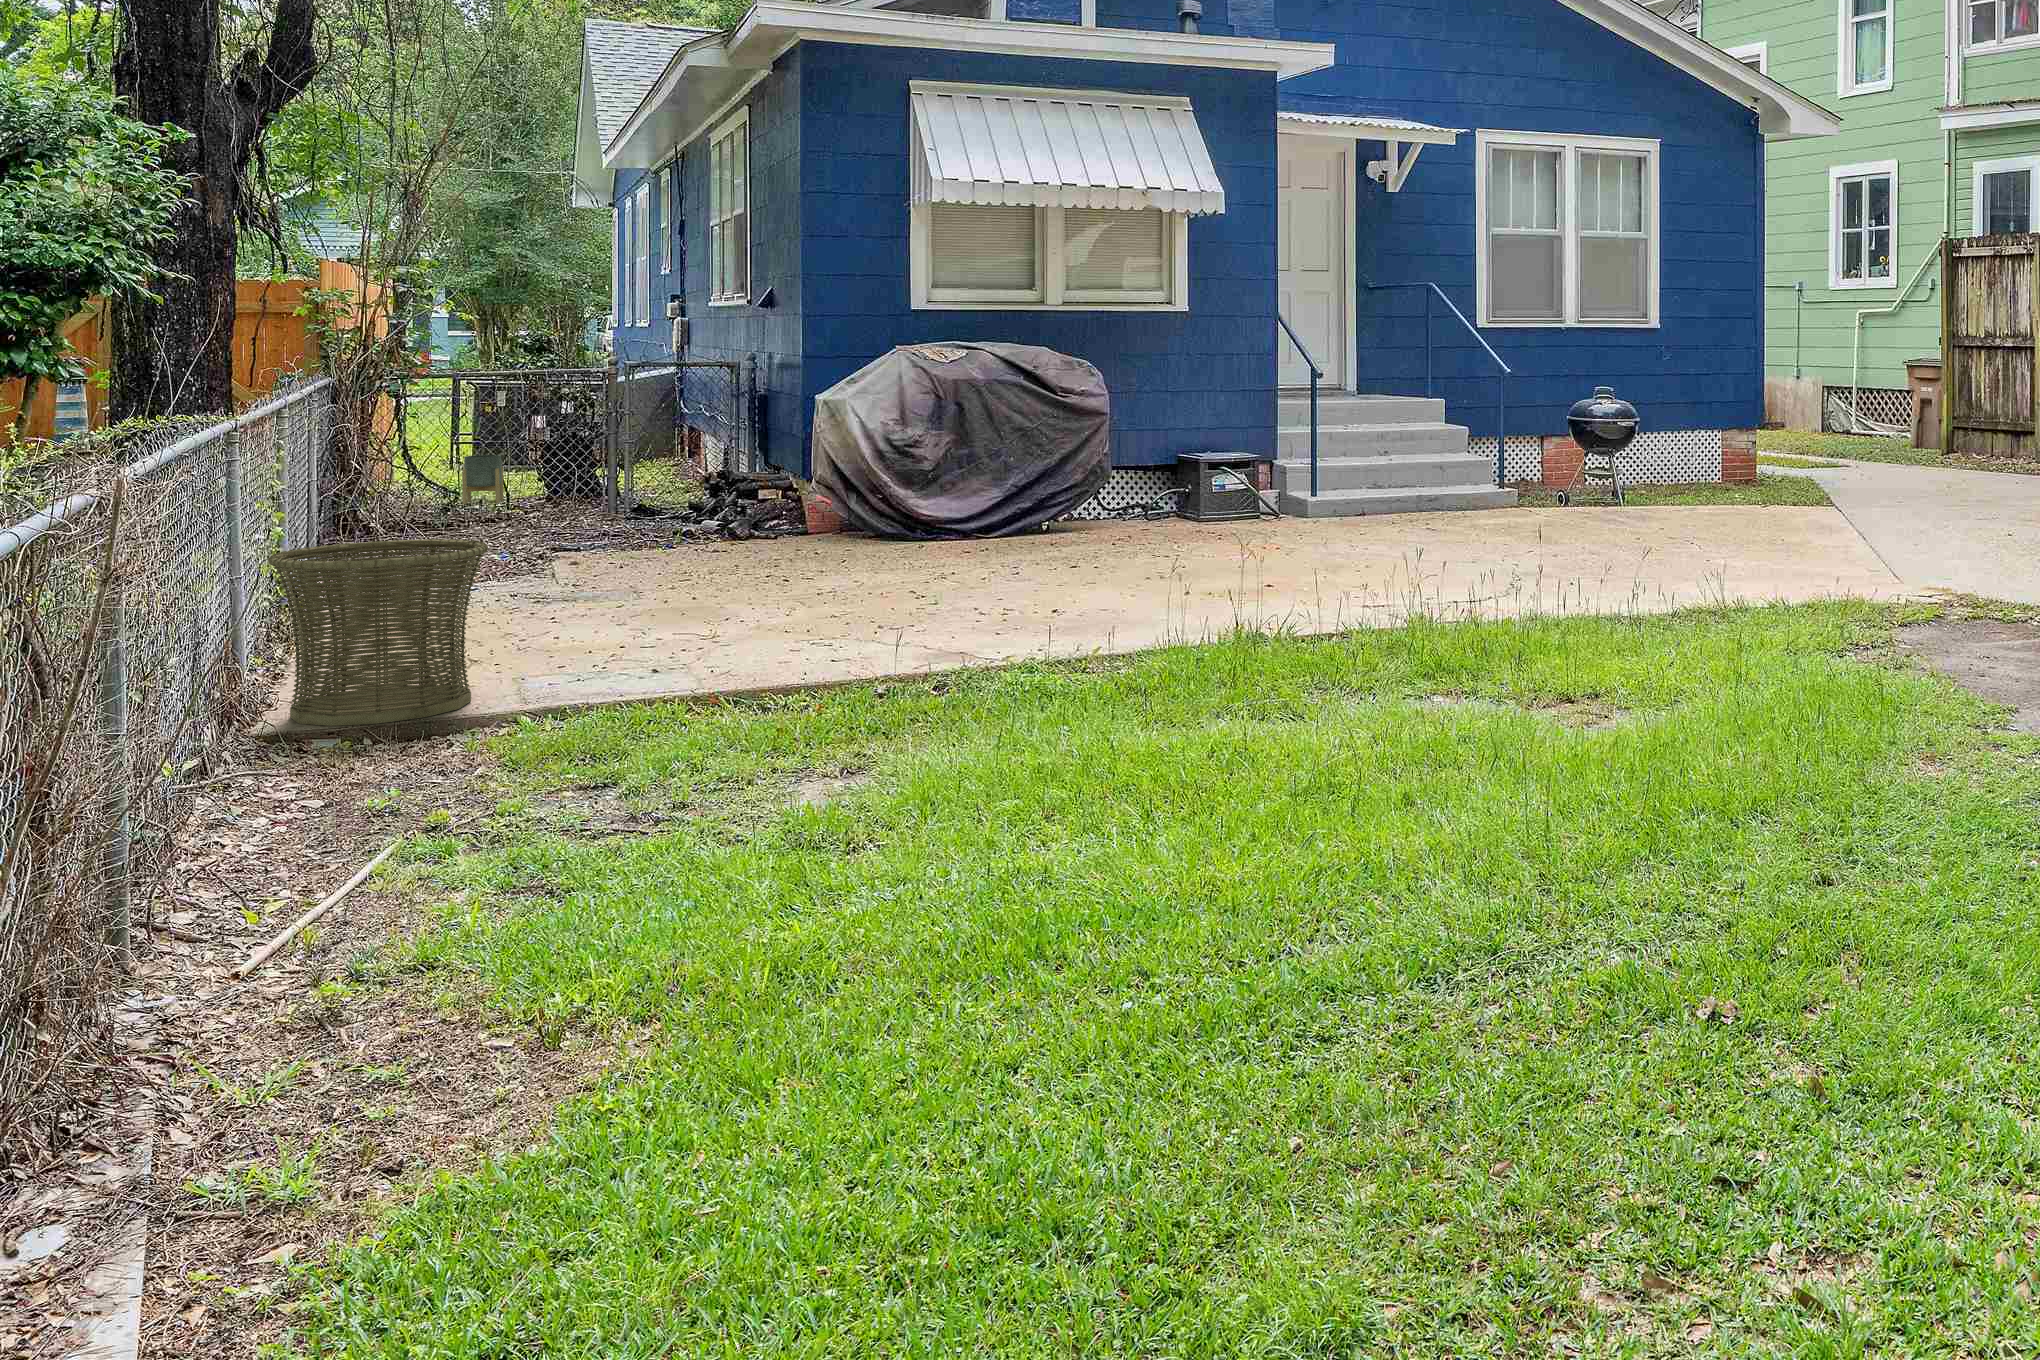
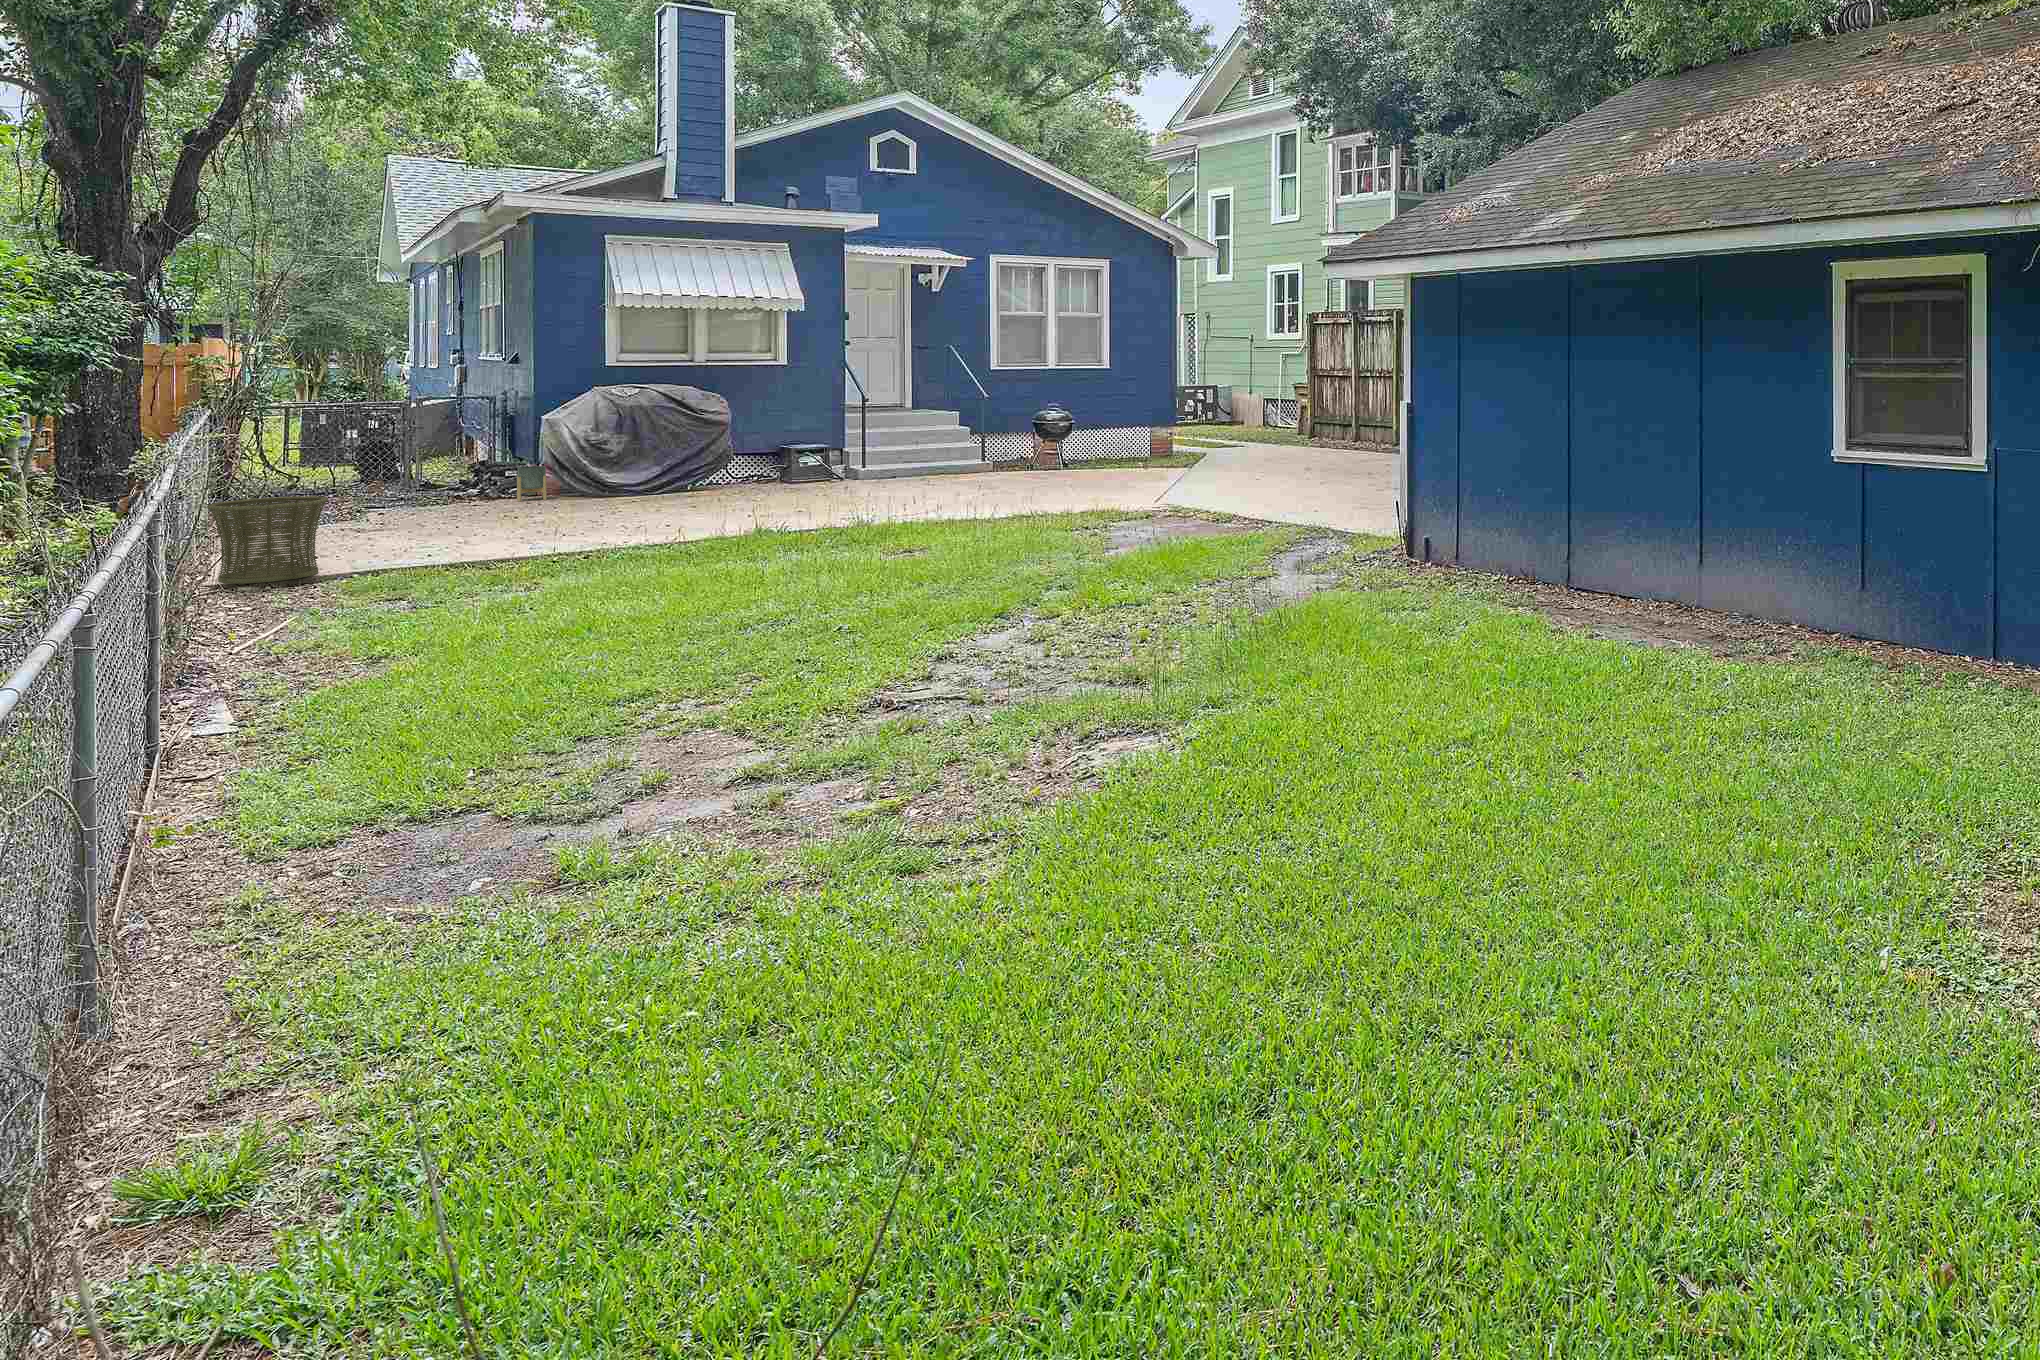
planter: present [462,455,504,504] -> present [517,466,546,502]

